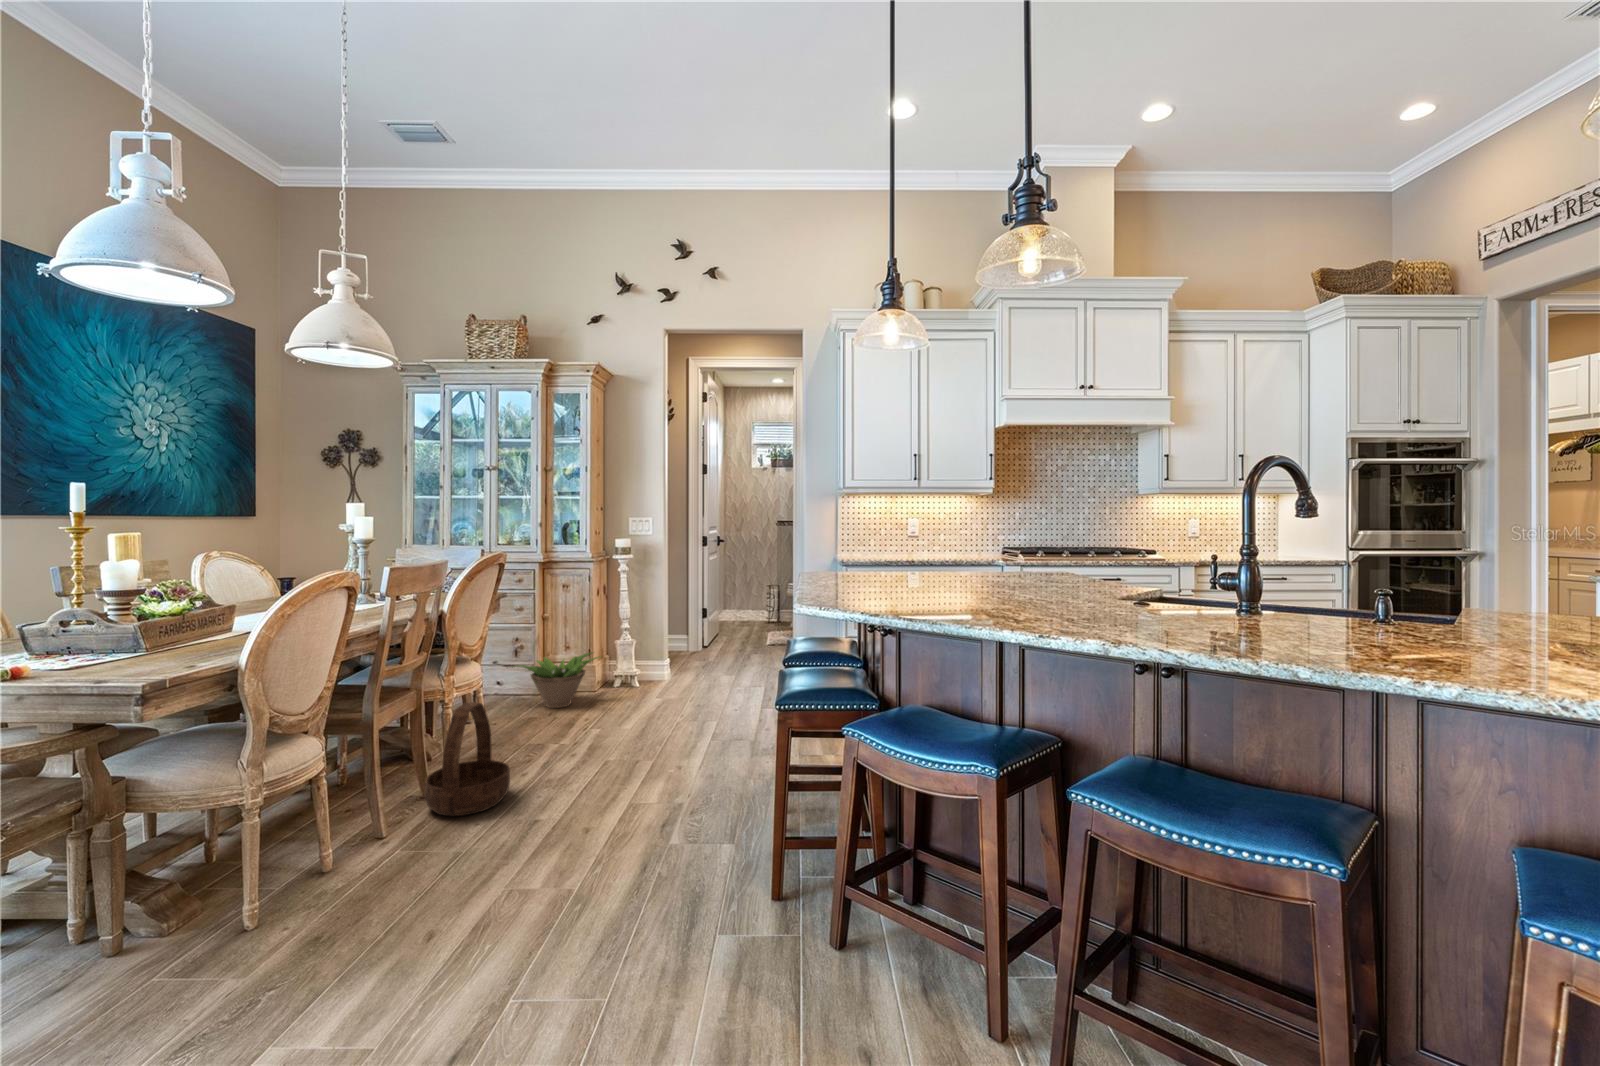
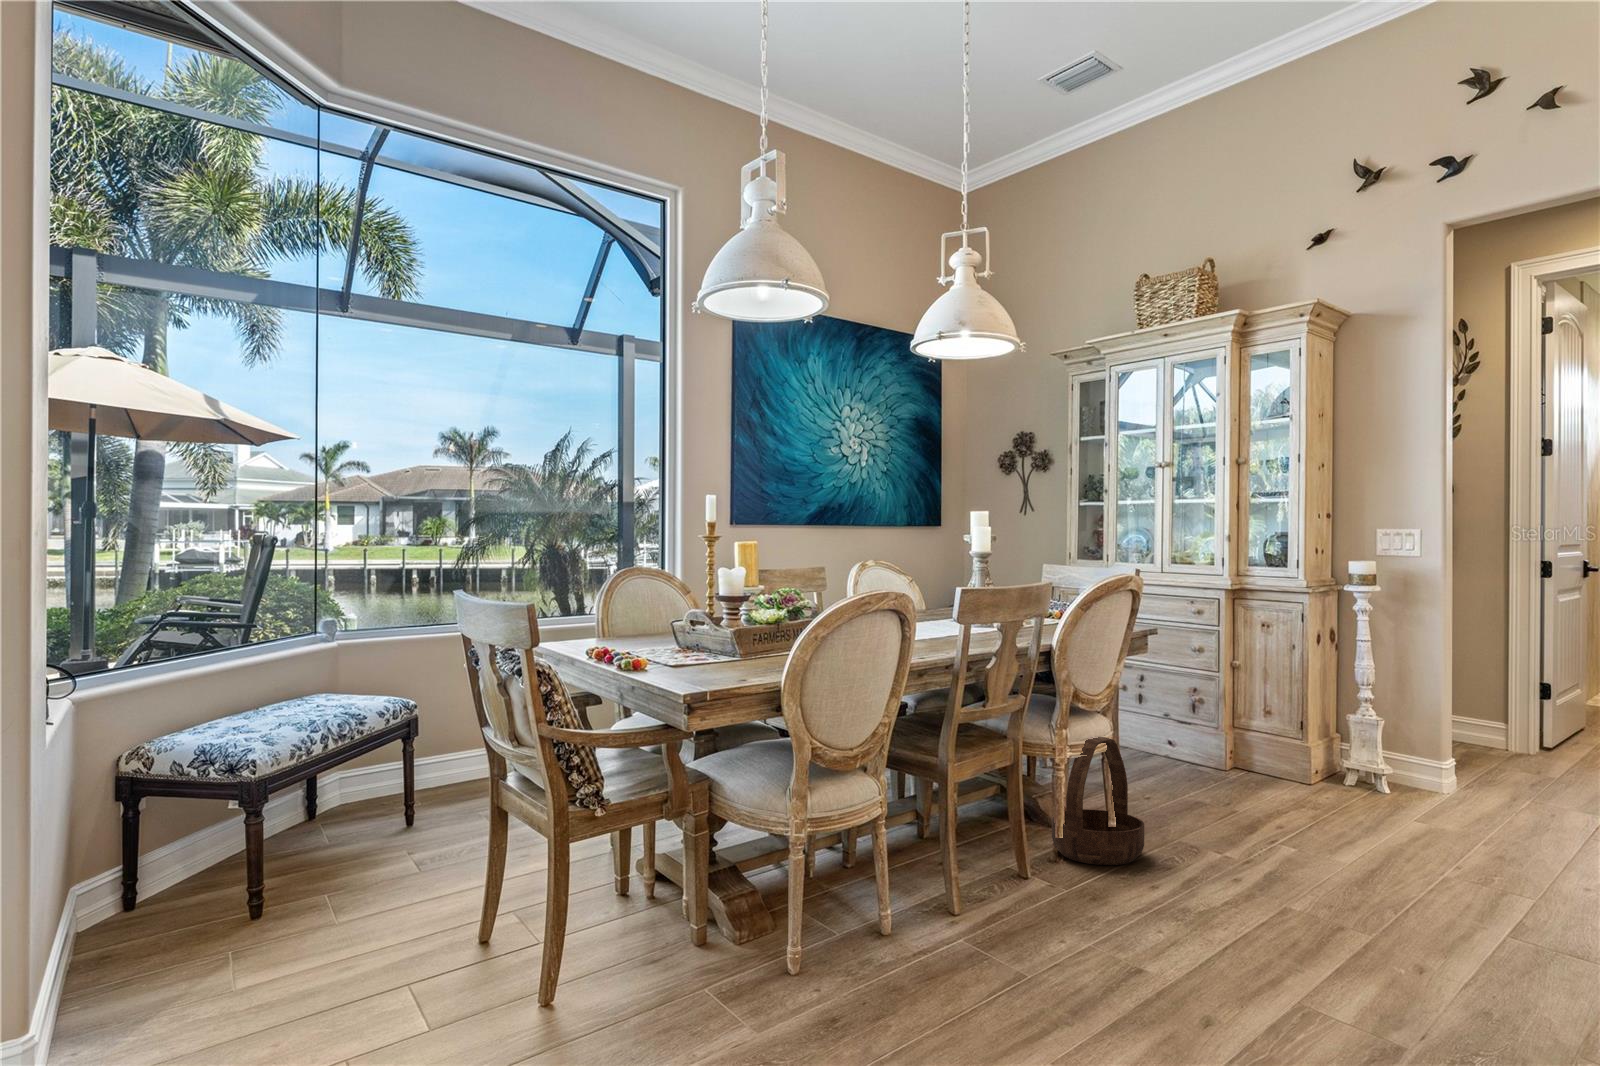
decorative plant: present [512,653,598,708] -> none [1178,721,1314,792]

